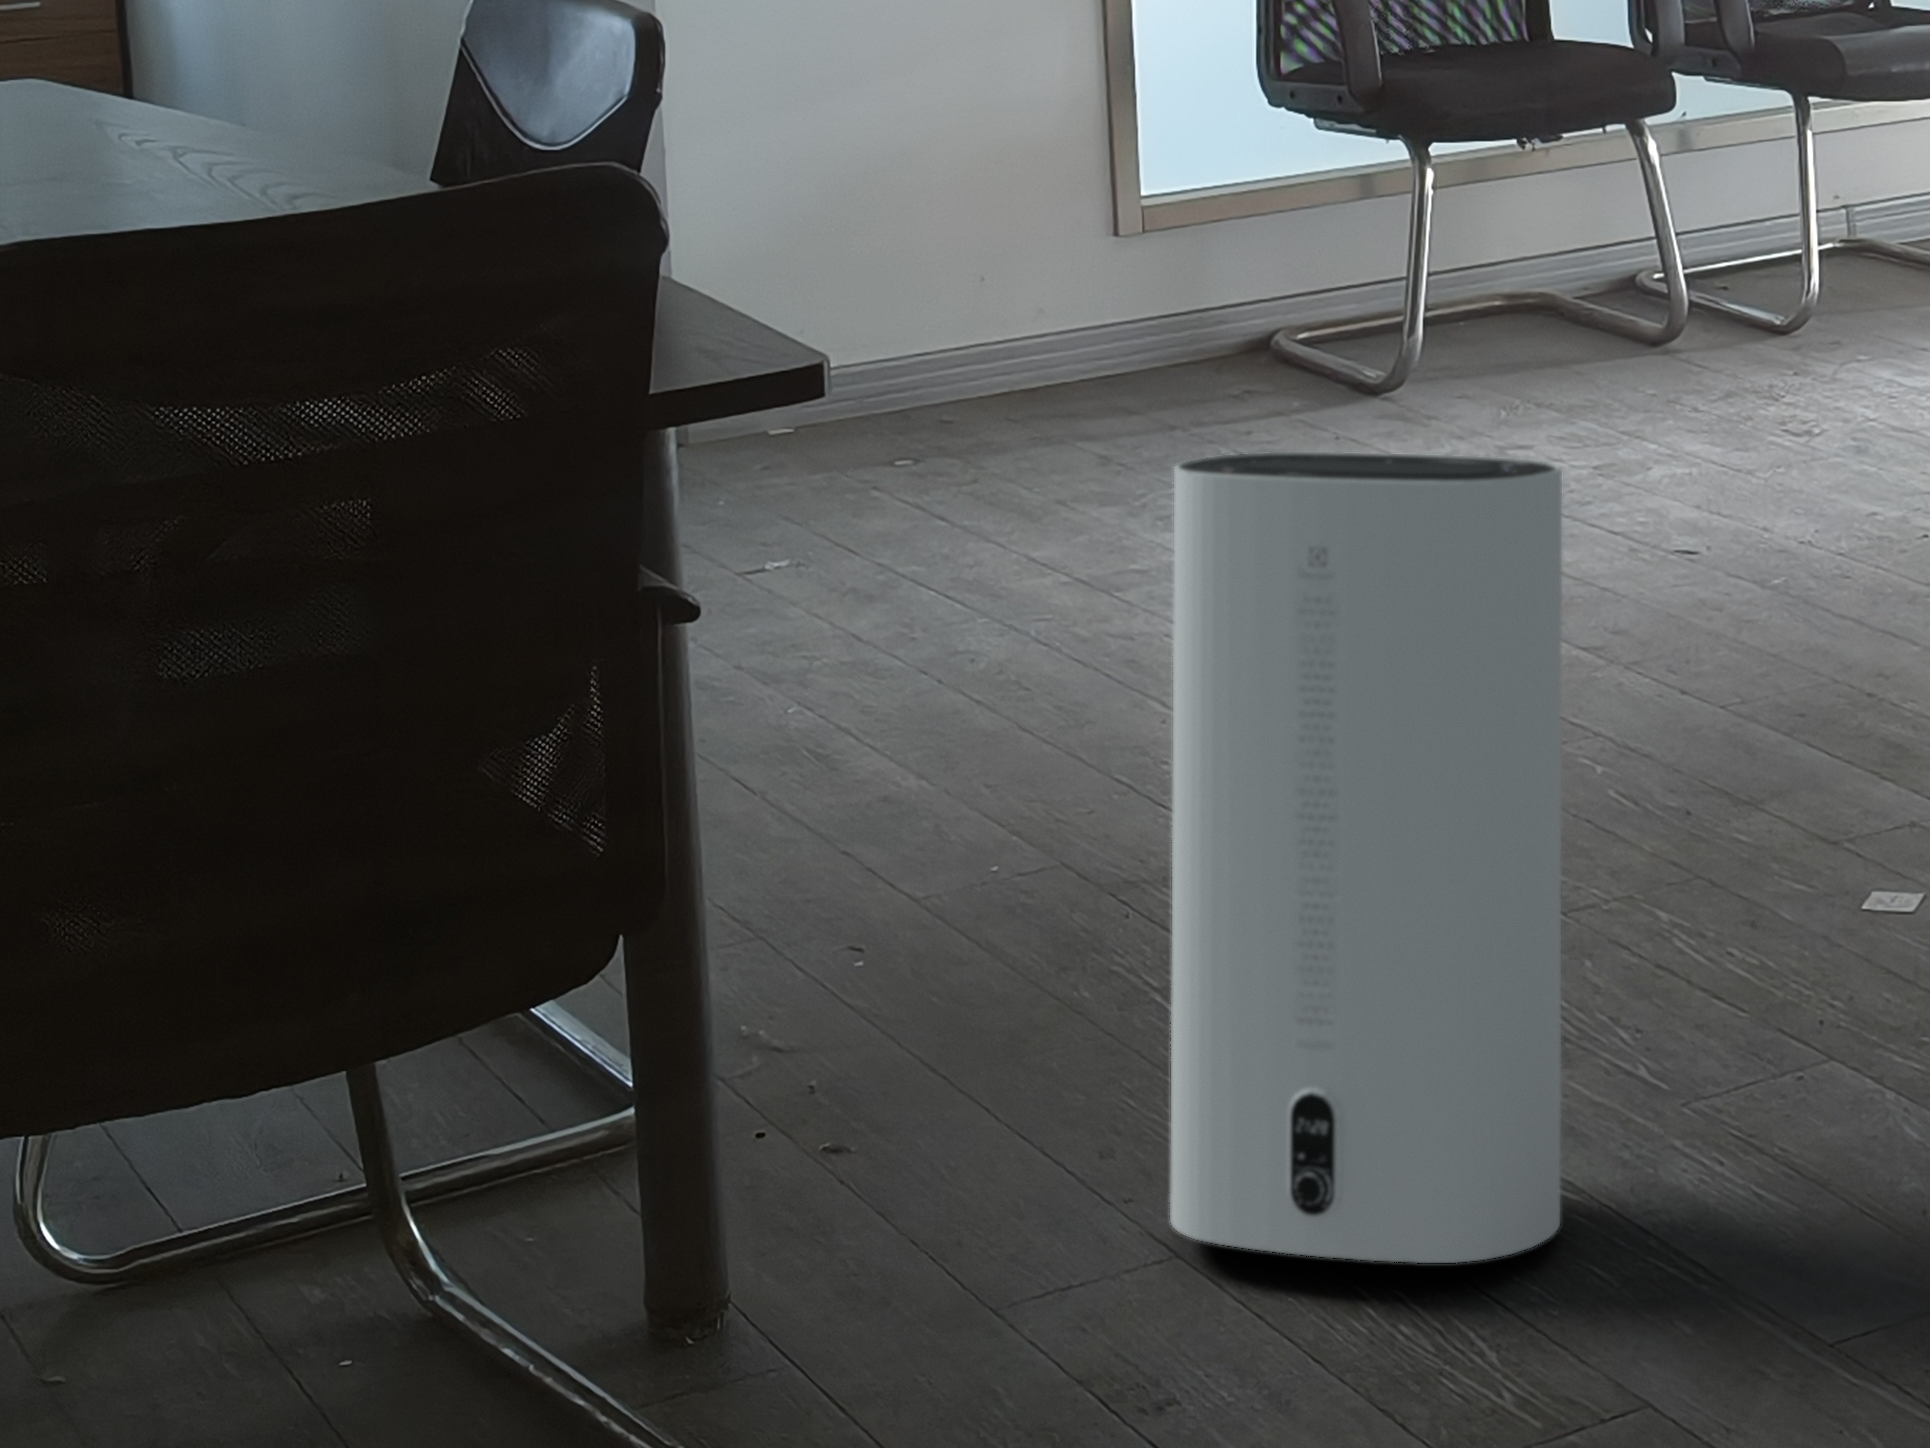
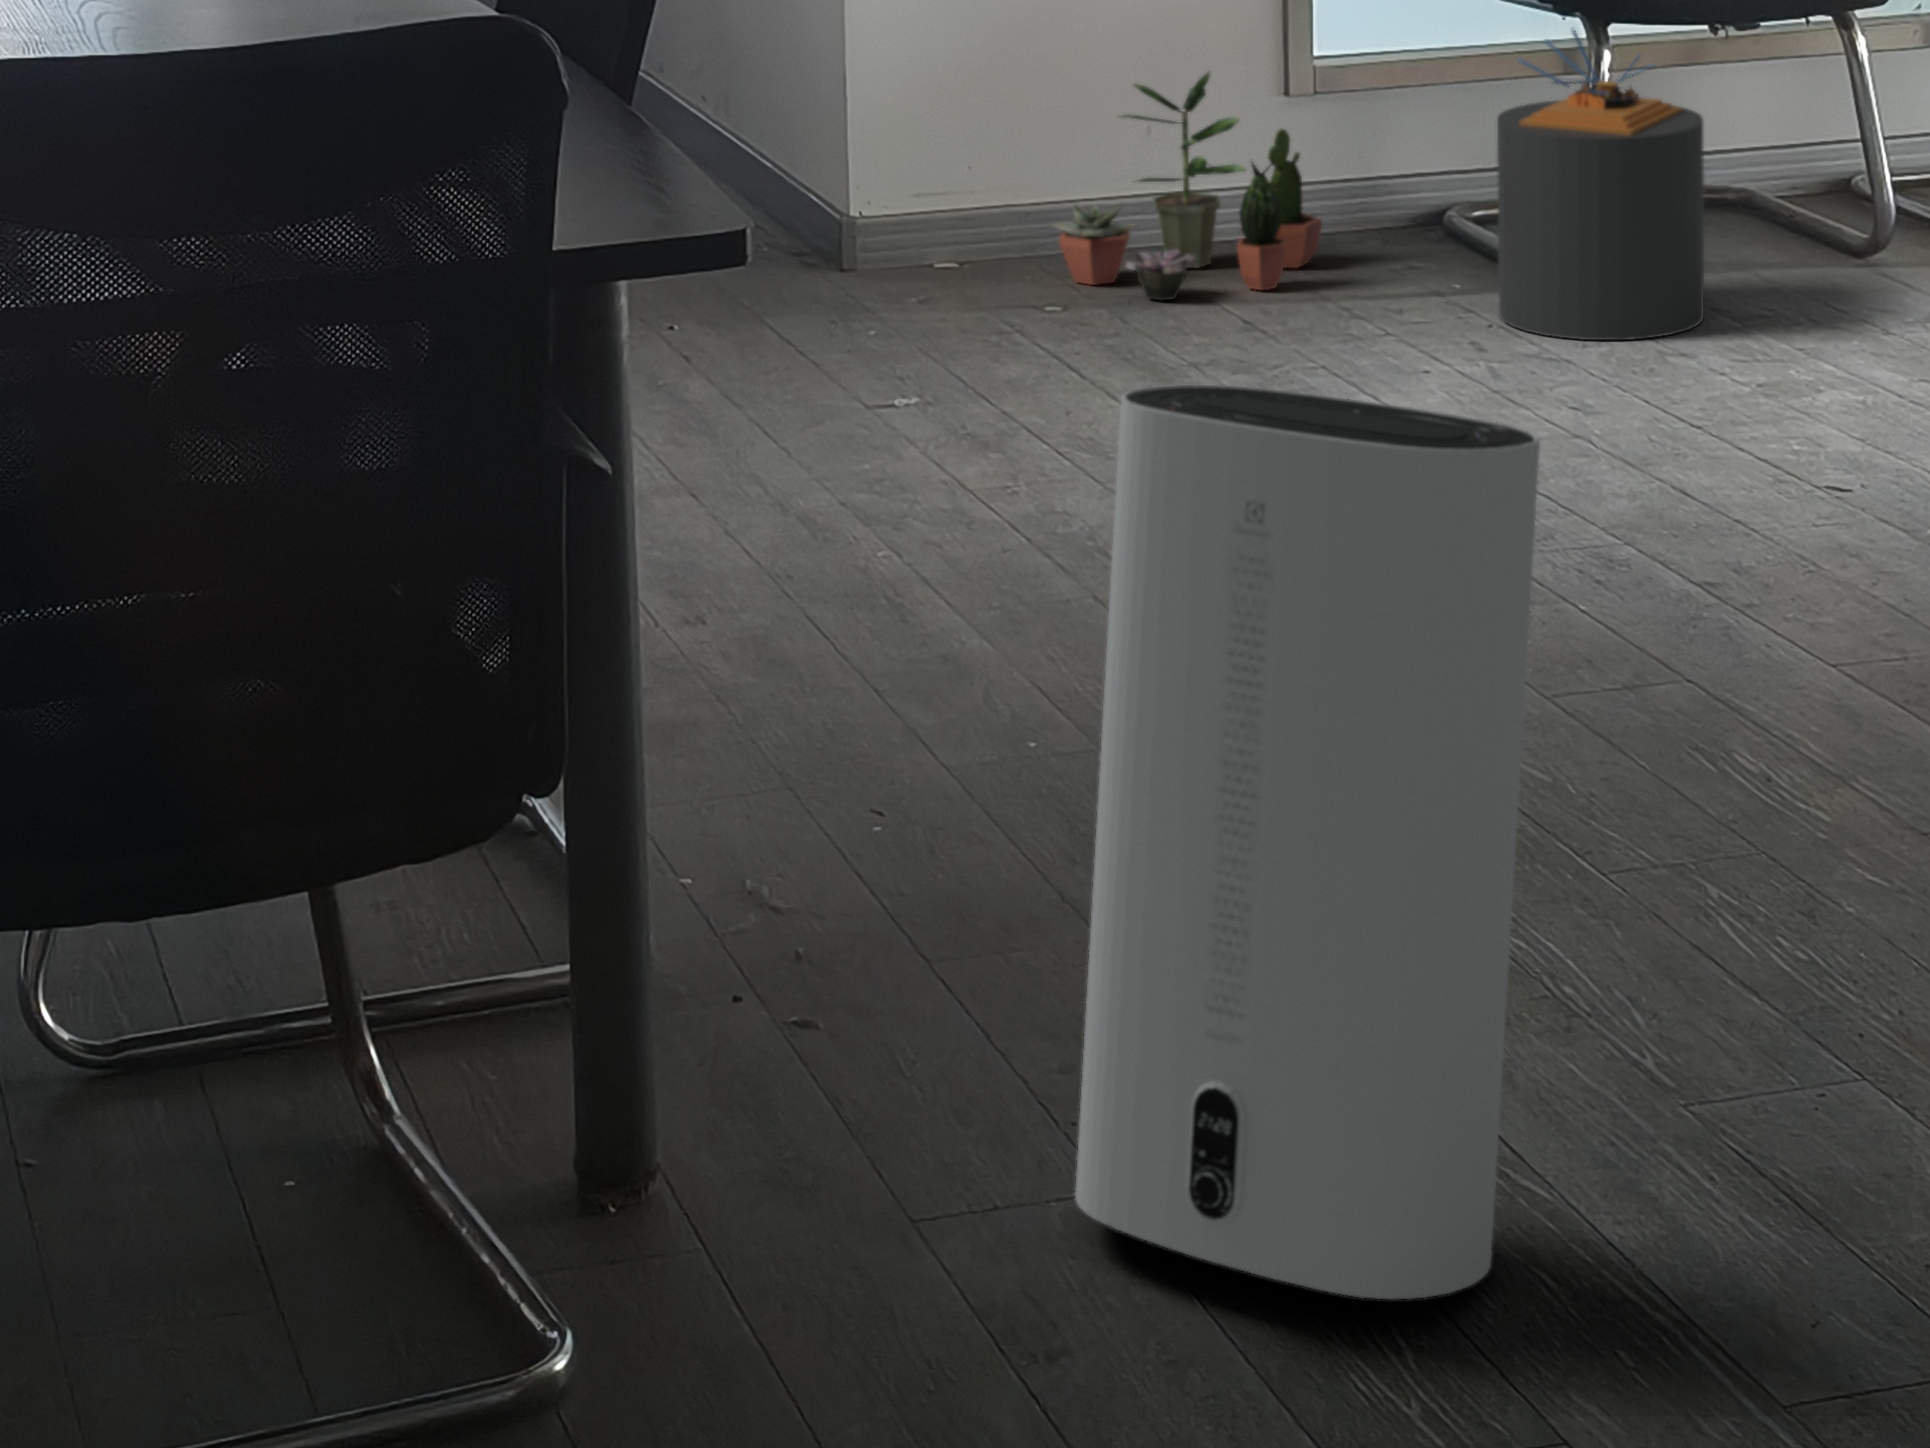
trash can: none [1337,138,1534,439] -> present [1497,30,1704,340]
potted plant: none [898,215,1164,441] -> present [1053,72,1322,300]

